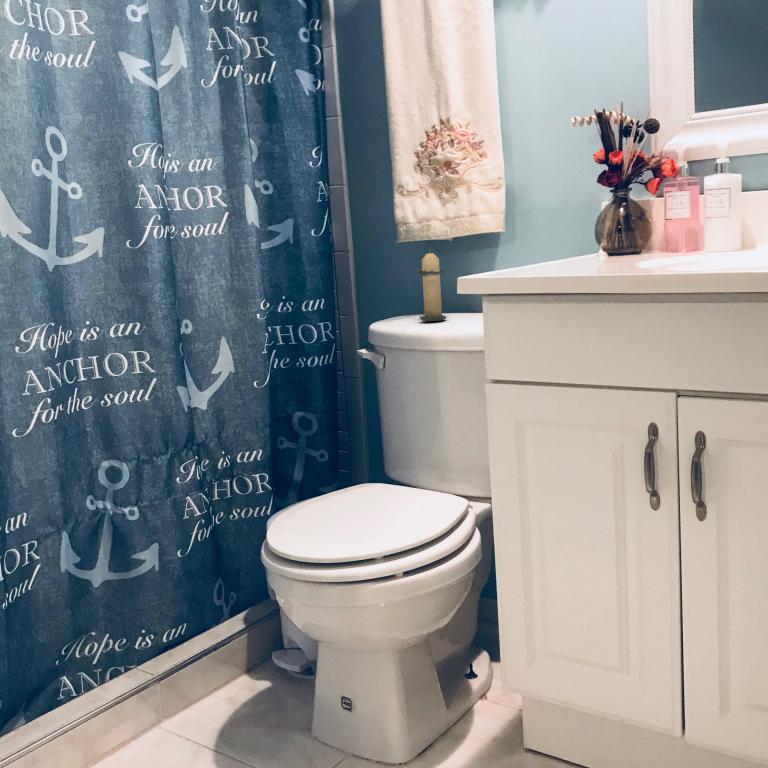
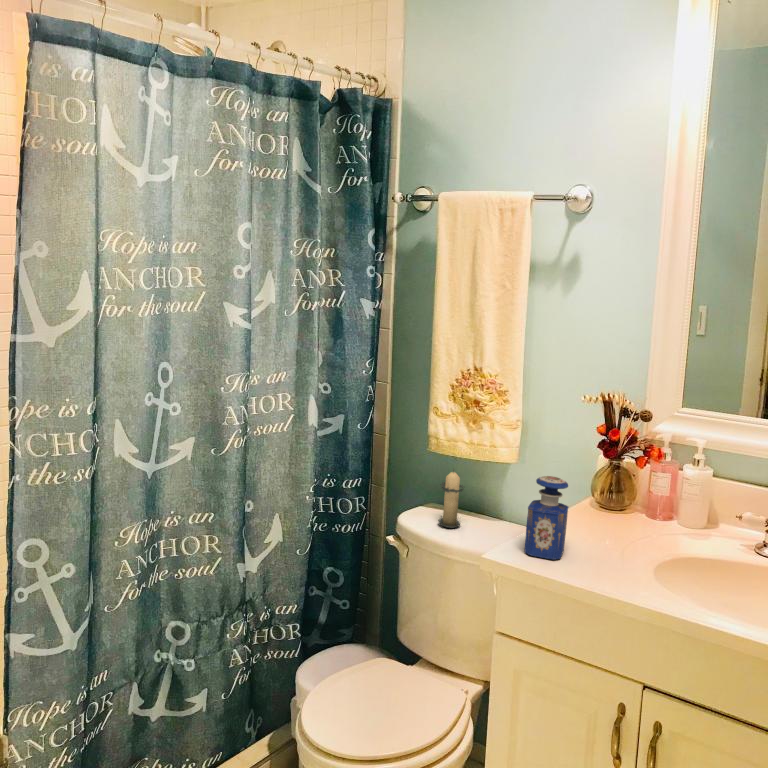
perfume bottle: none [514,174,566,273] -> present [525,476,568,560]

